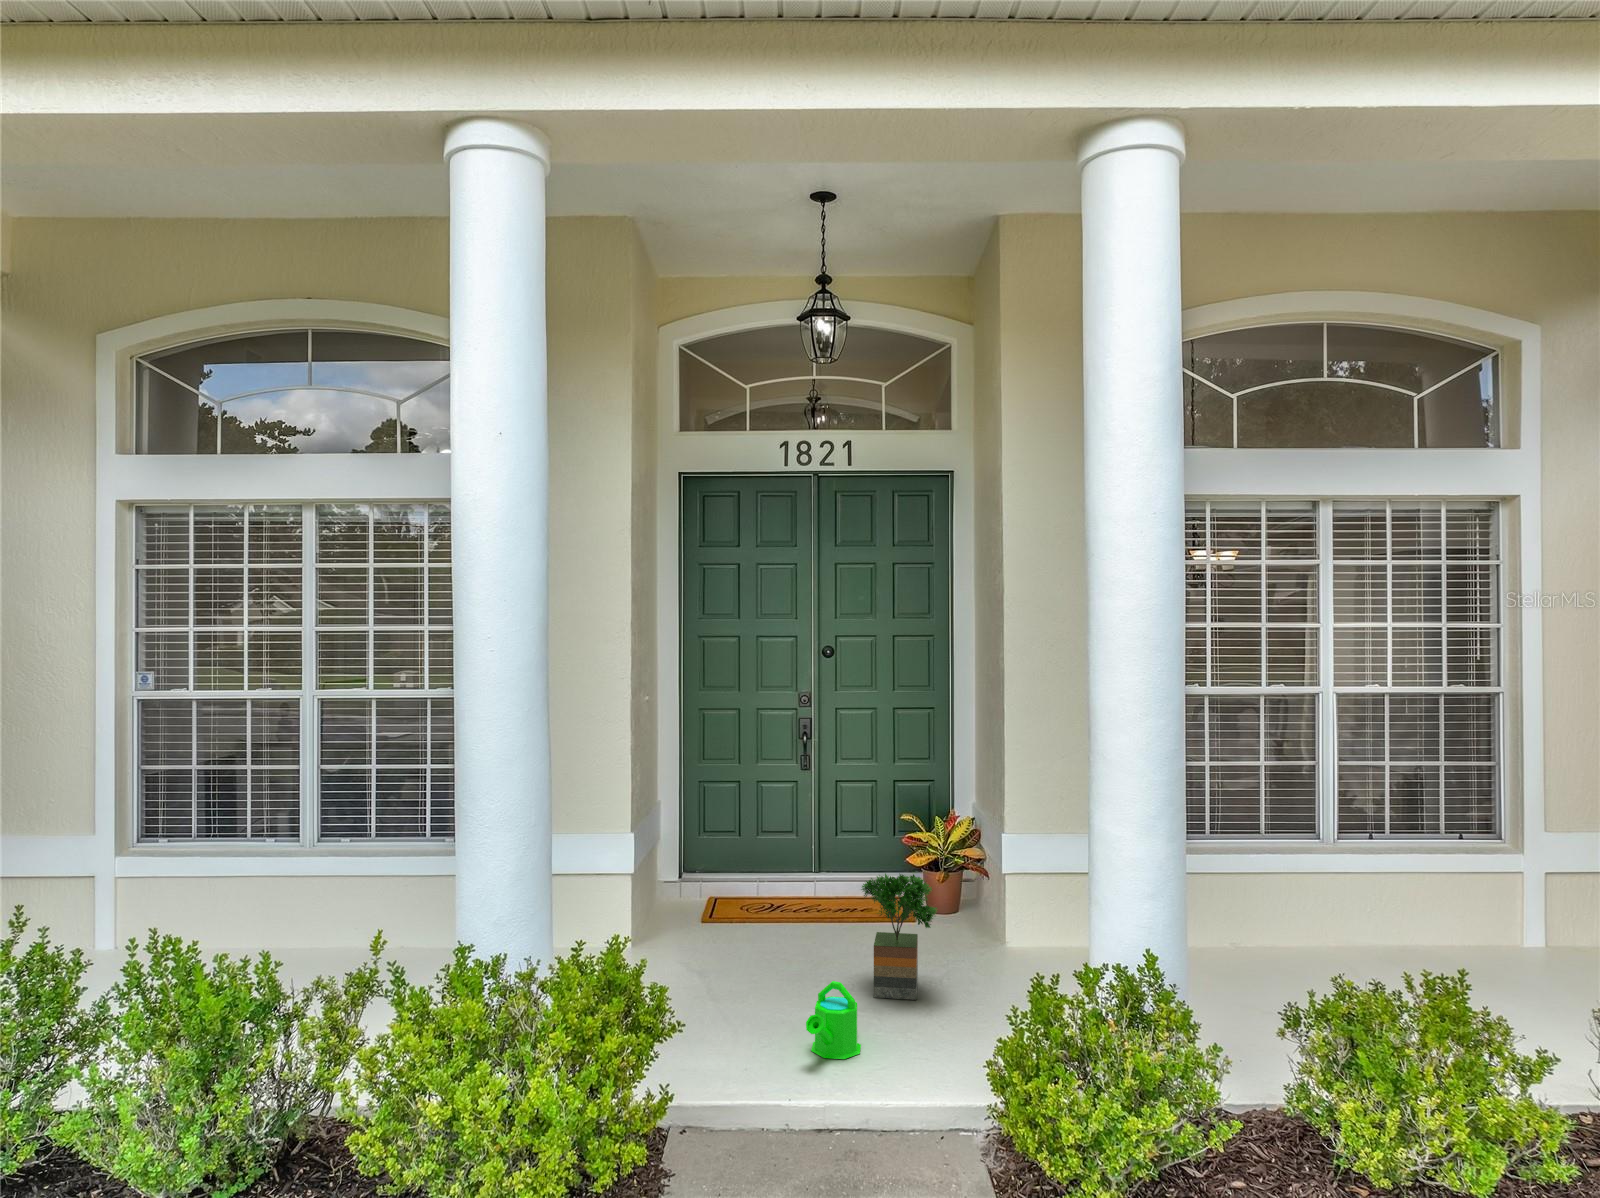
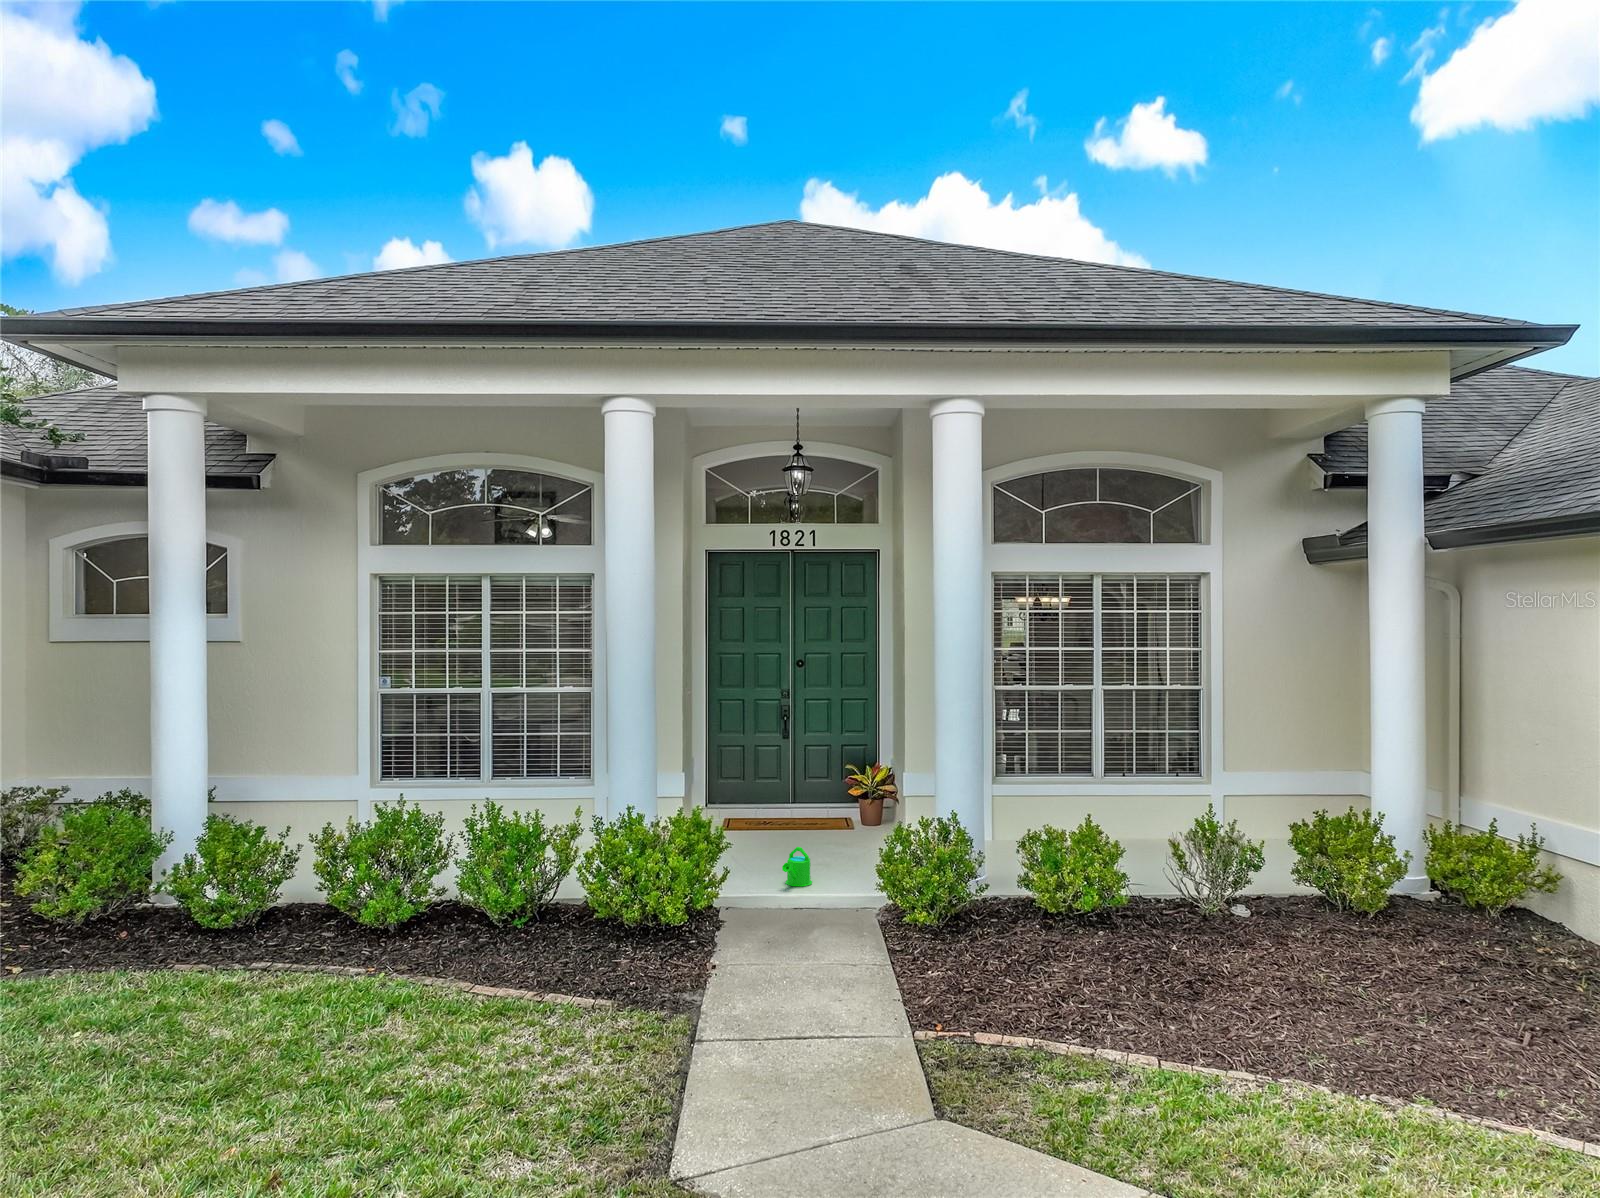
potted tree: present [861,873,938,1000] -> none [815,793,859,863]

